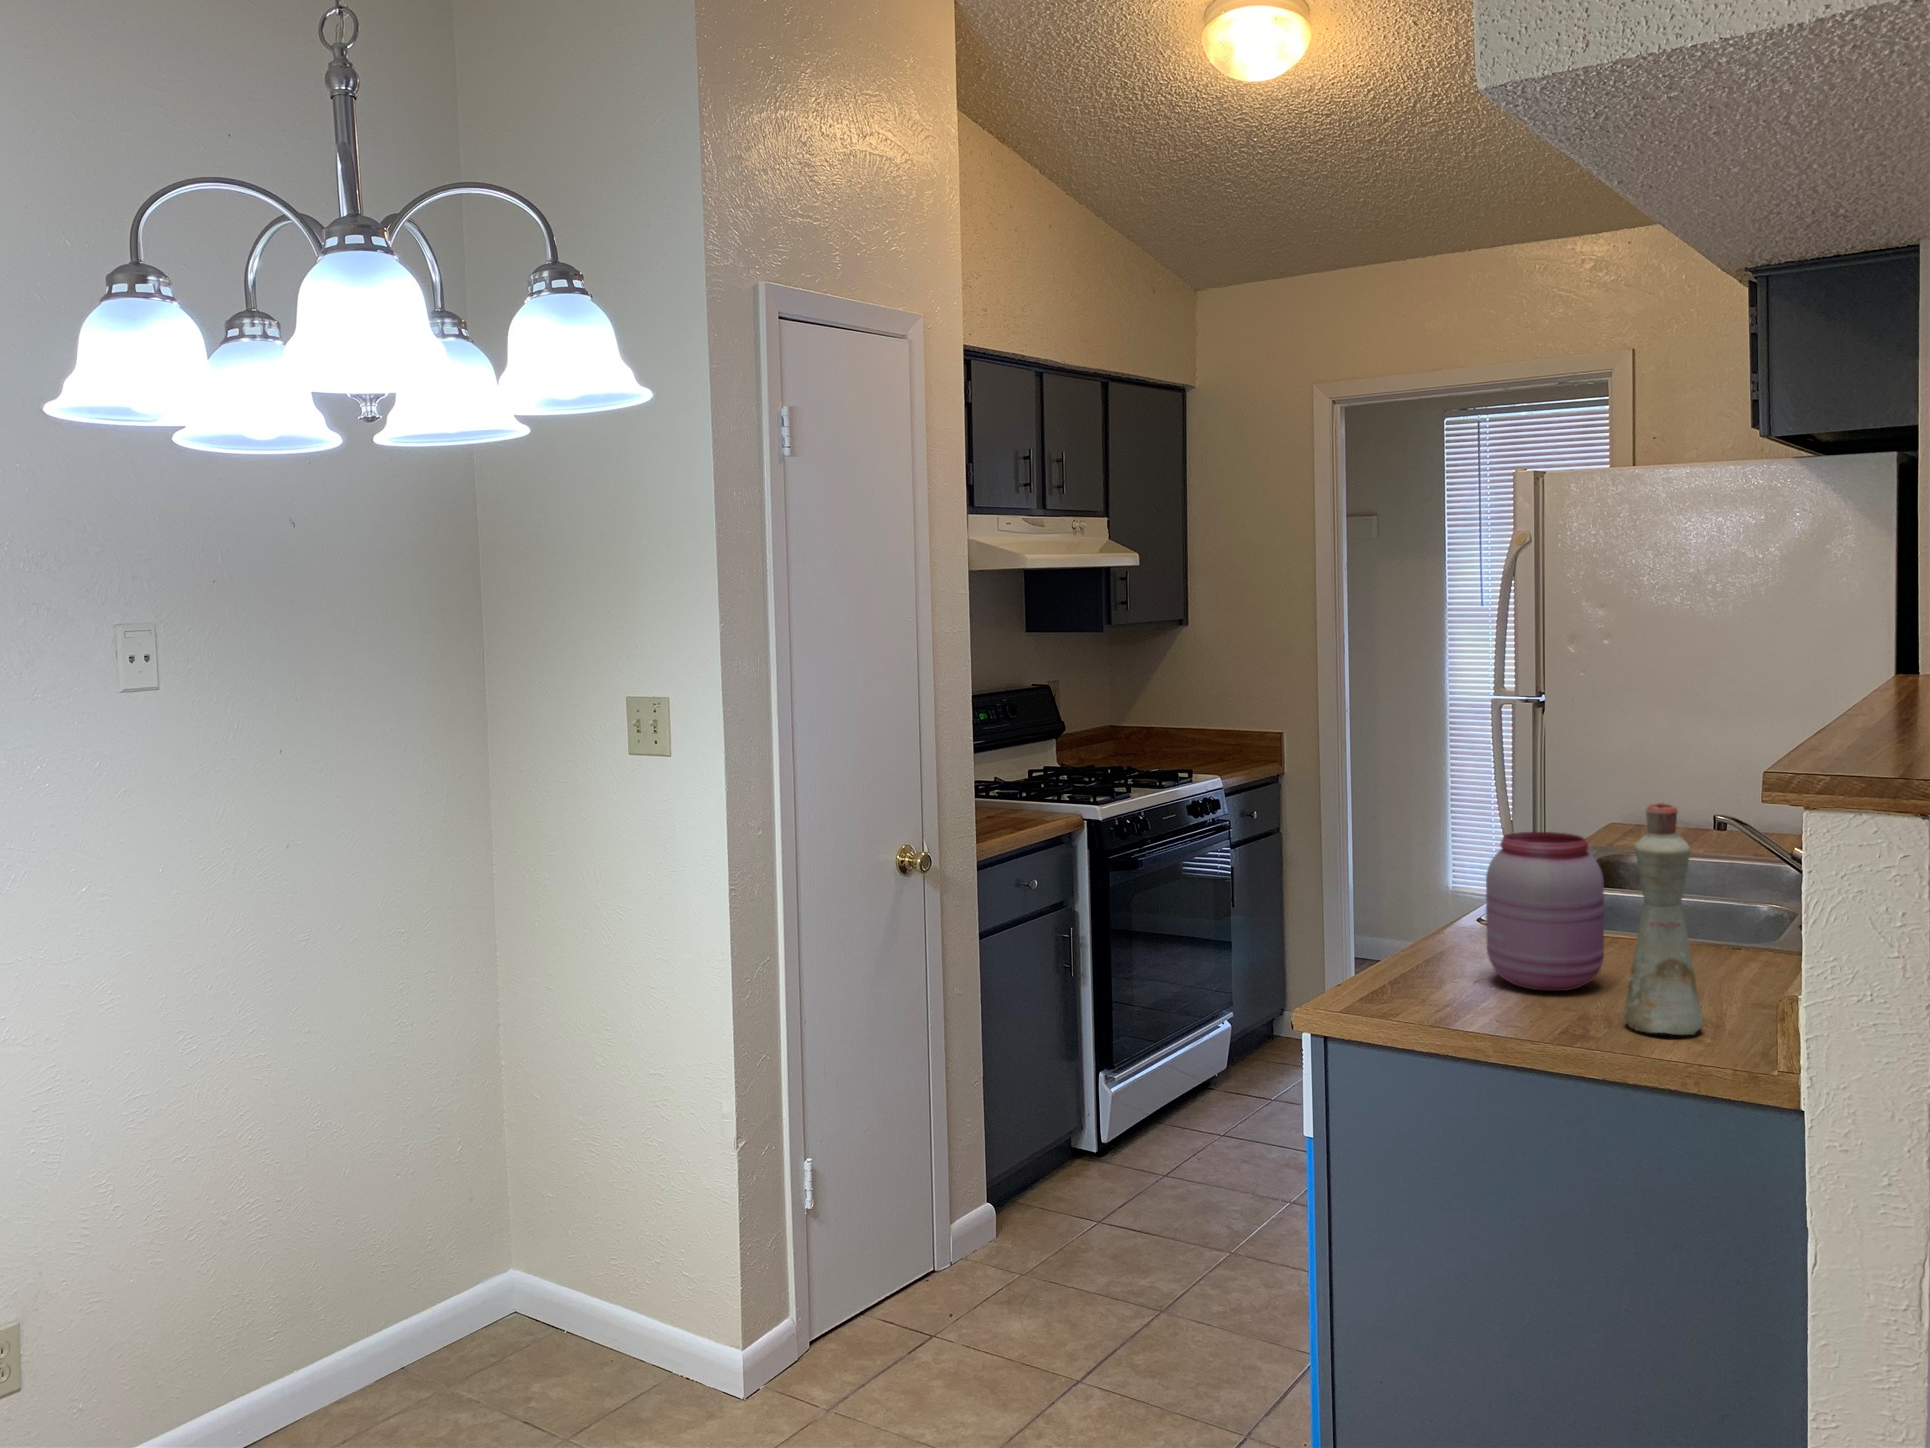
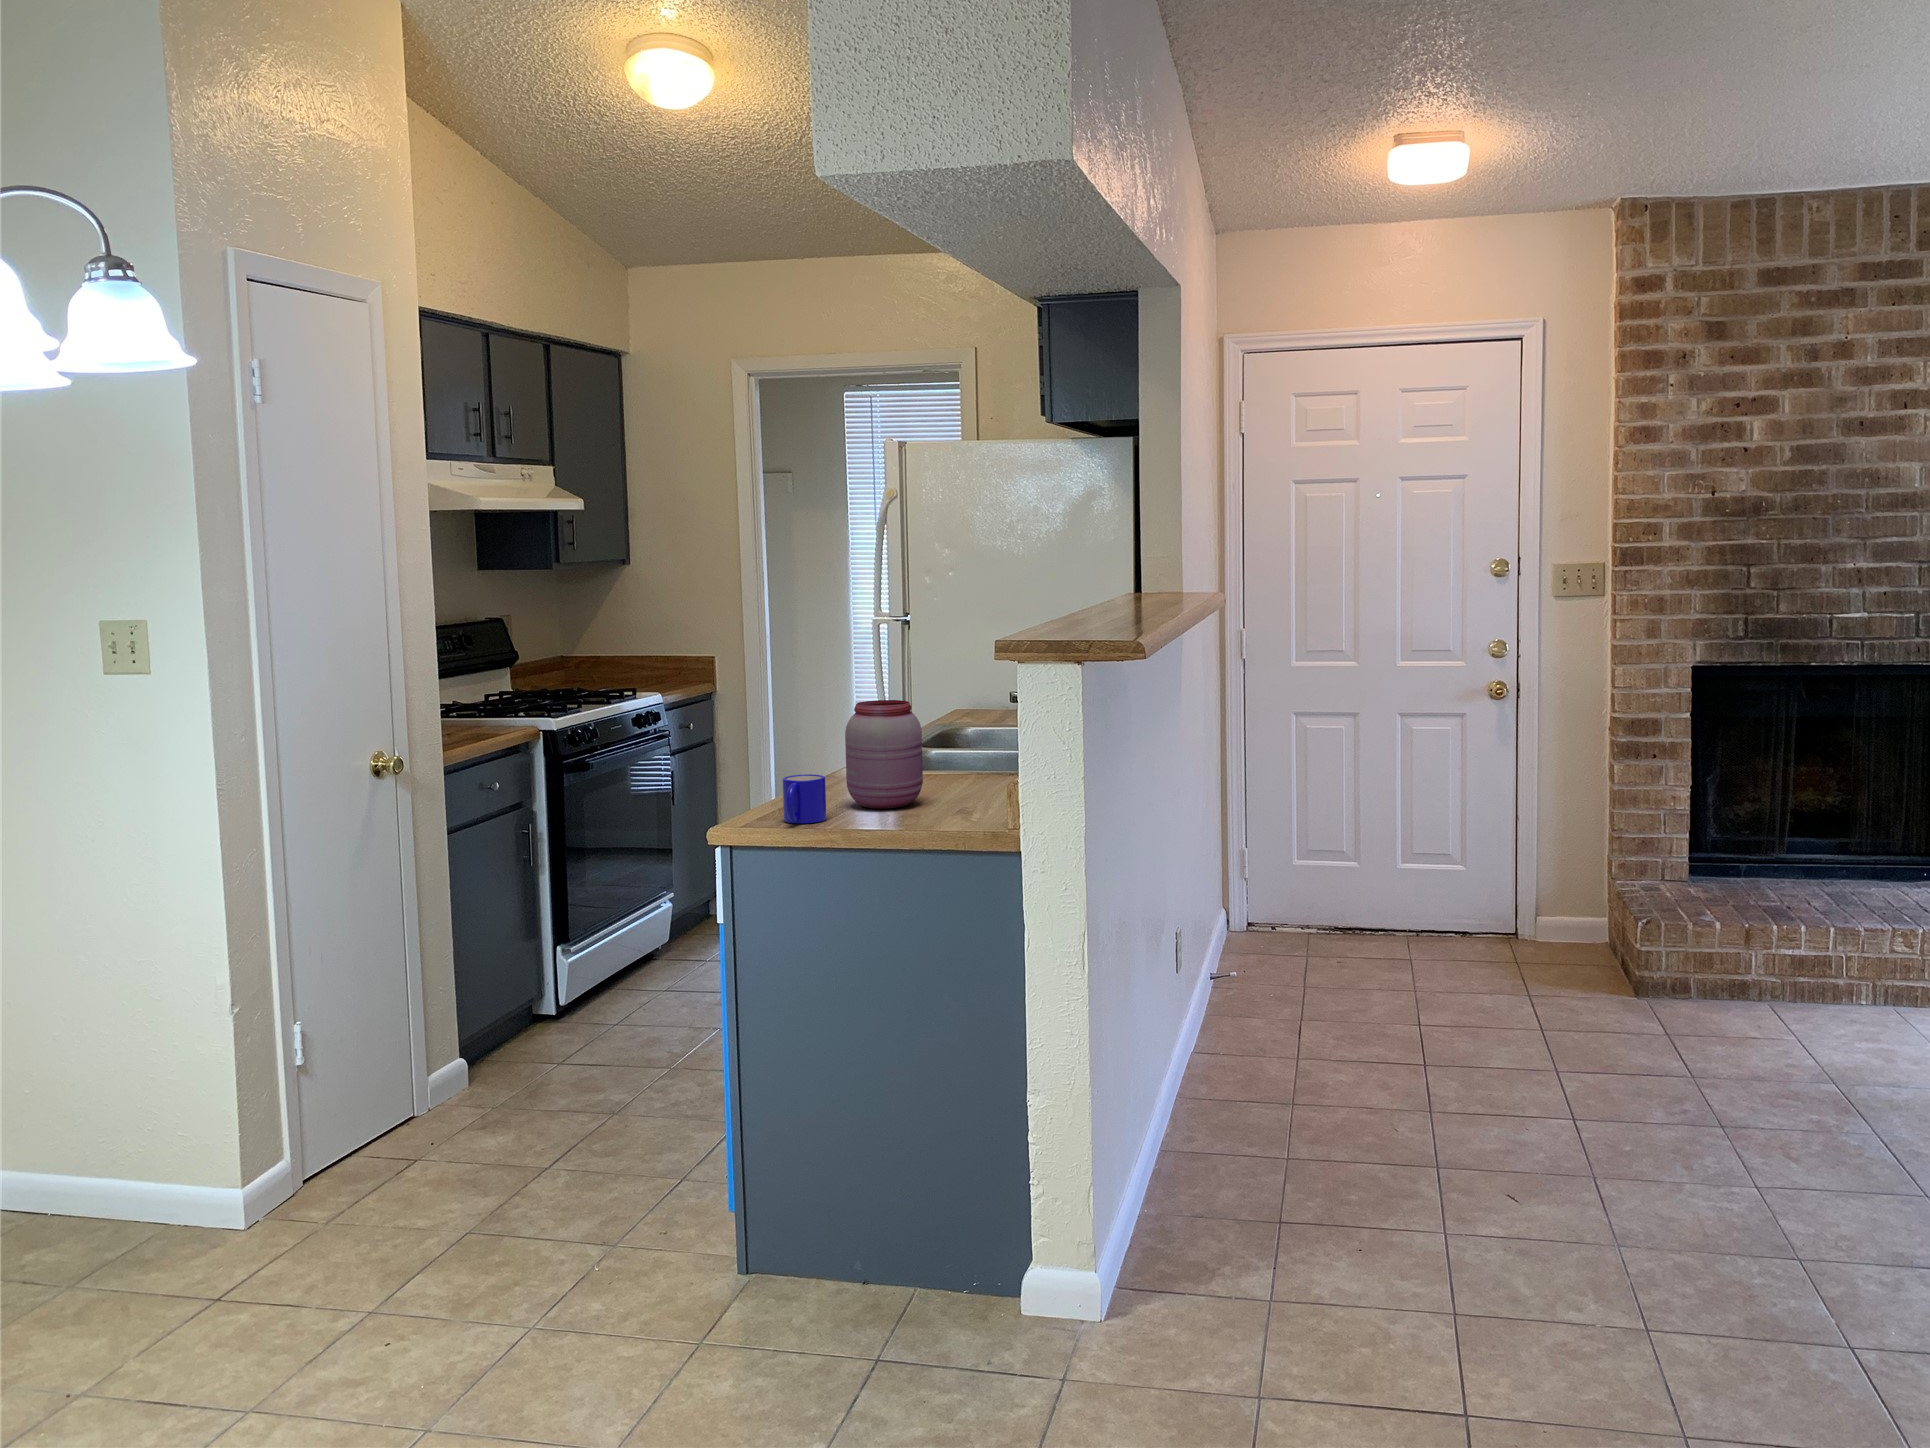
bottle: present [1624,802,1703,1035] -> none [929,670,977,824]
mug: none [1396,935,1459,1008] -> present [782,774,826,823]

